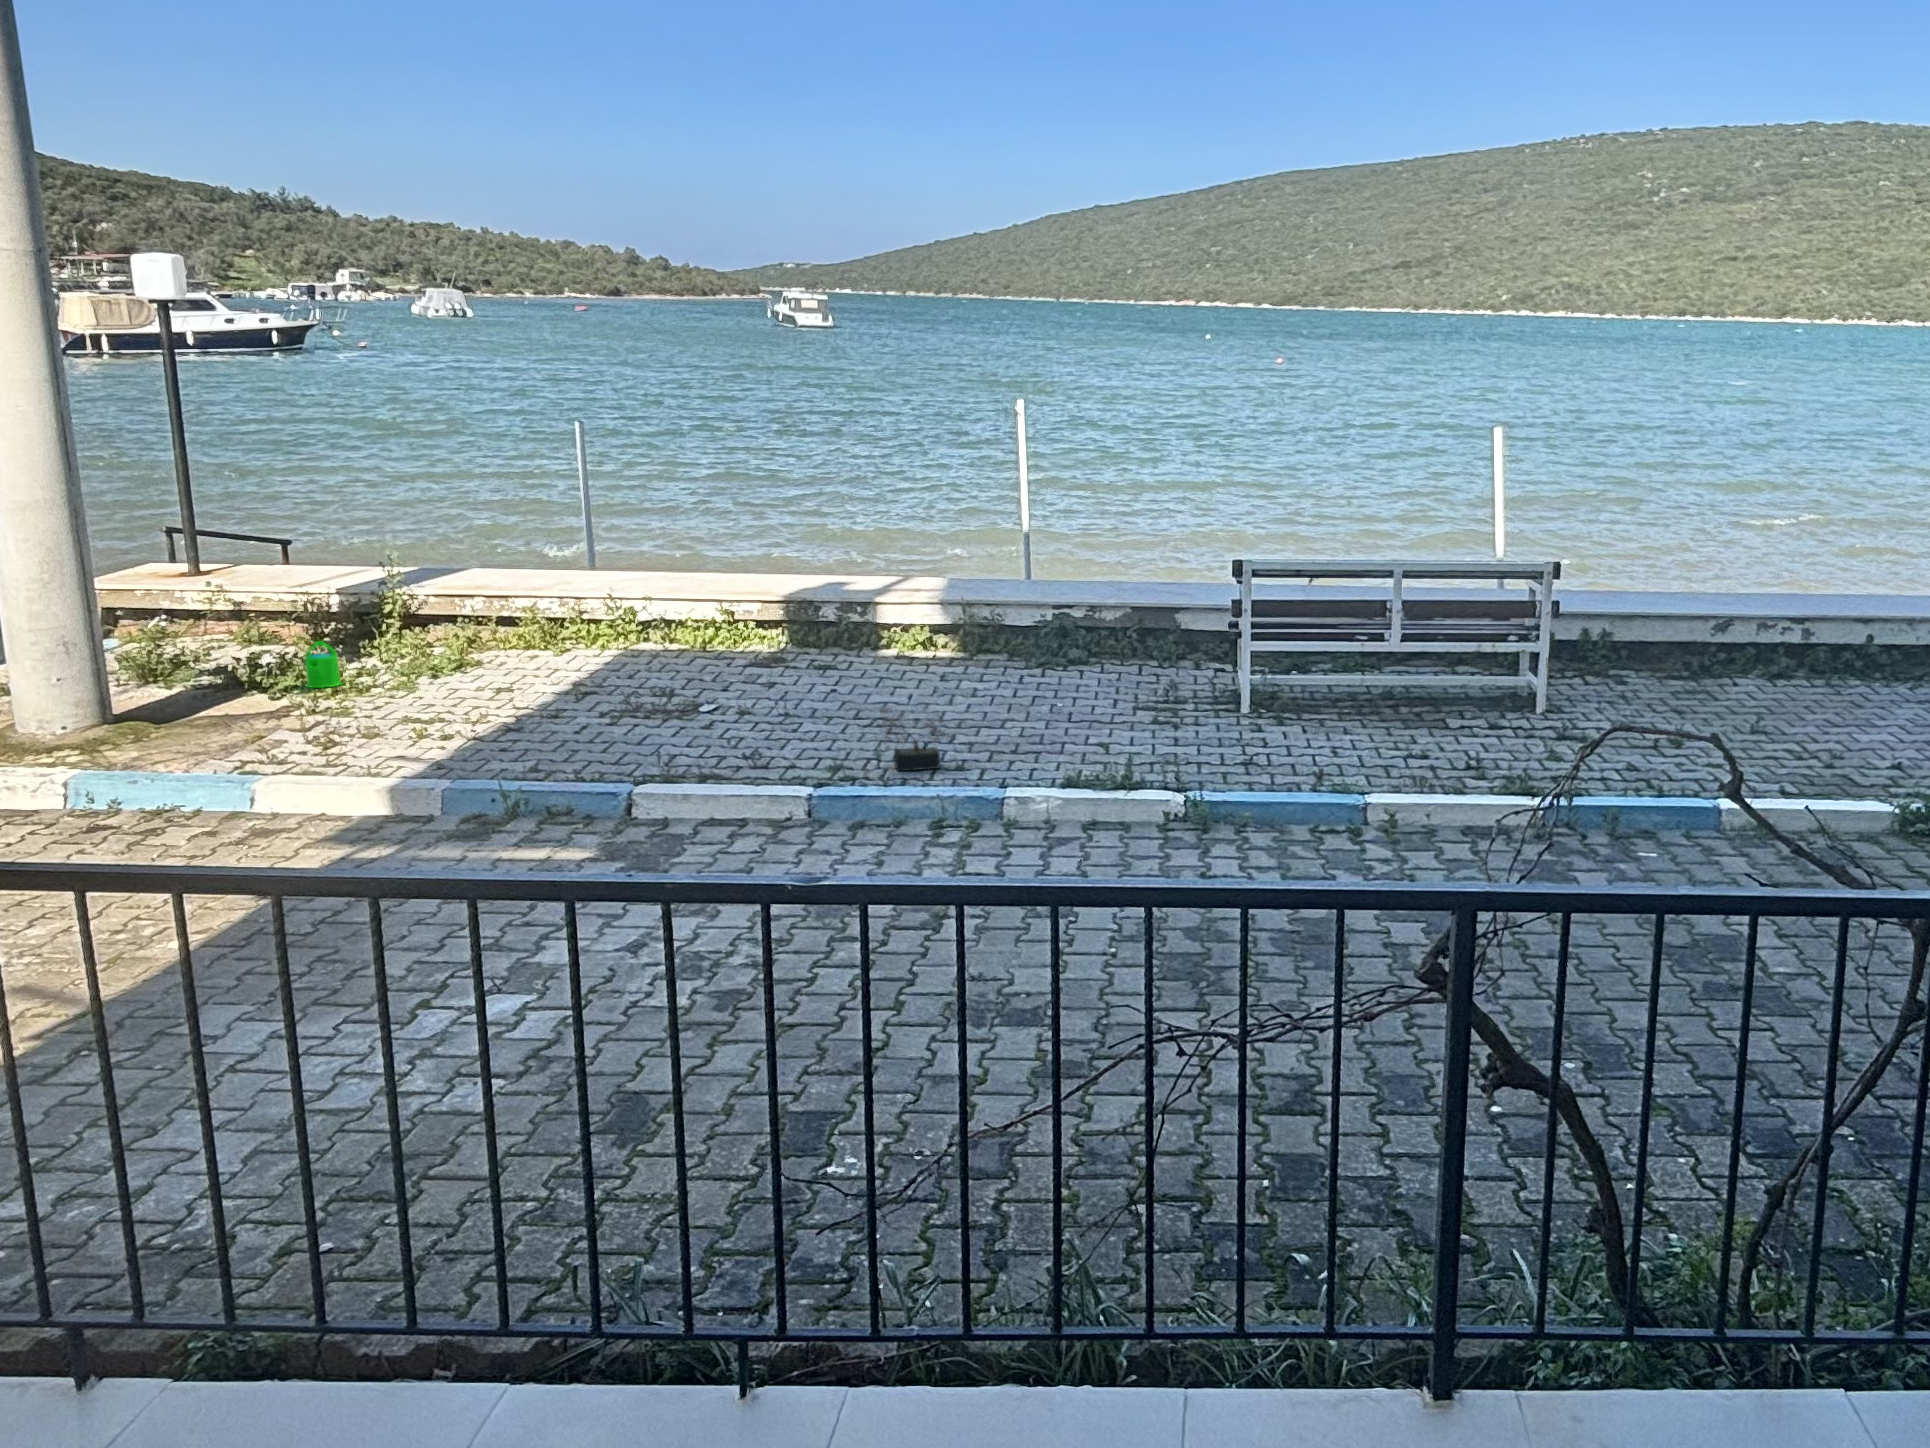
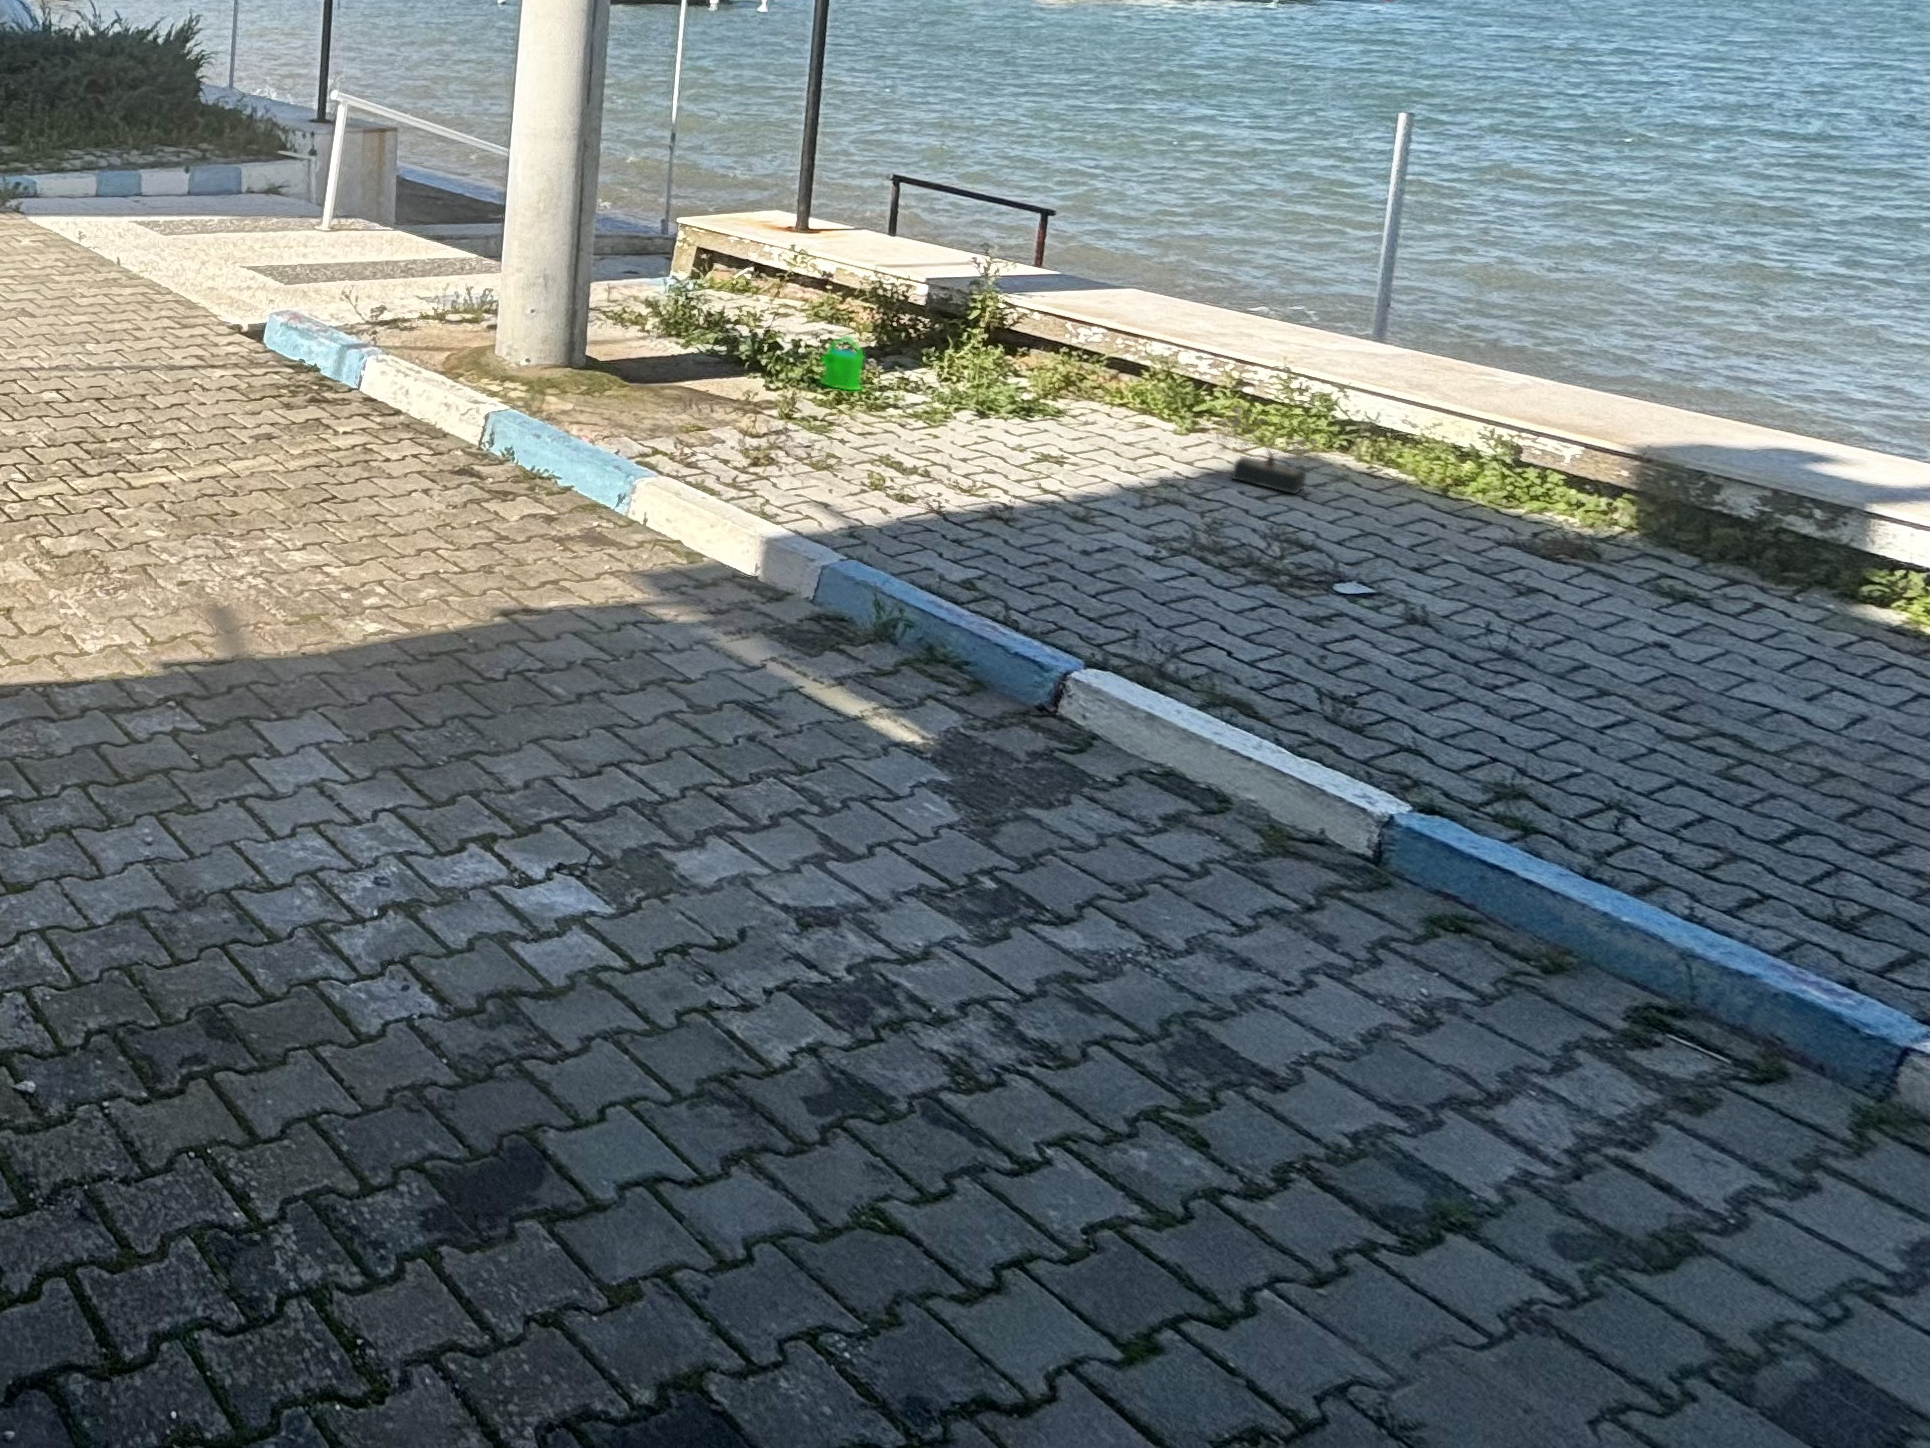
decorative plant: present [877,709,950,771] -> present [1221,407,1318,494]

